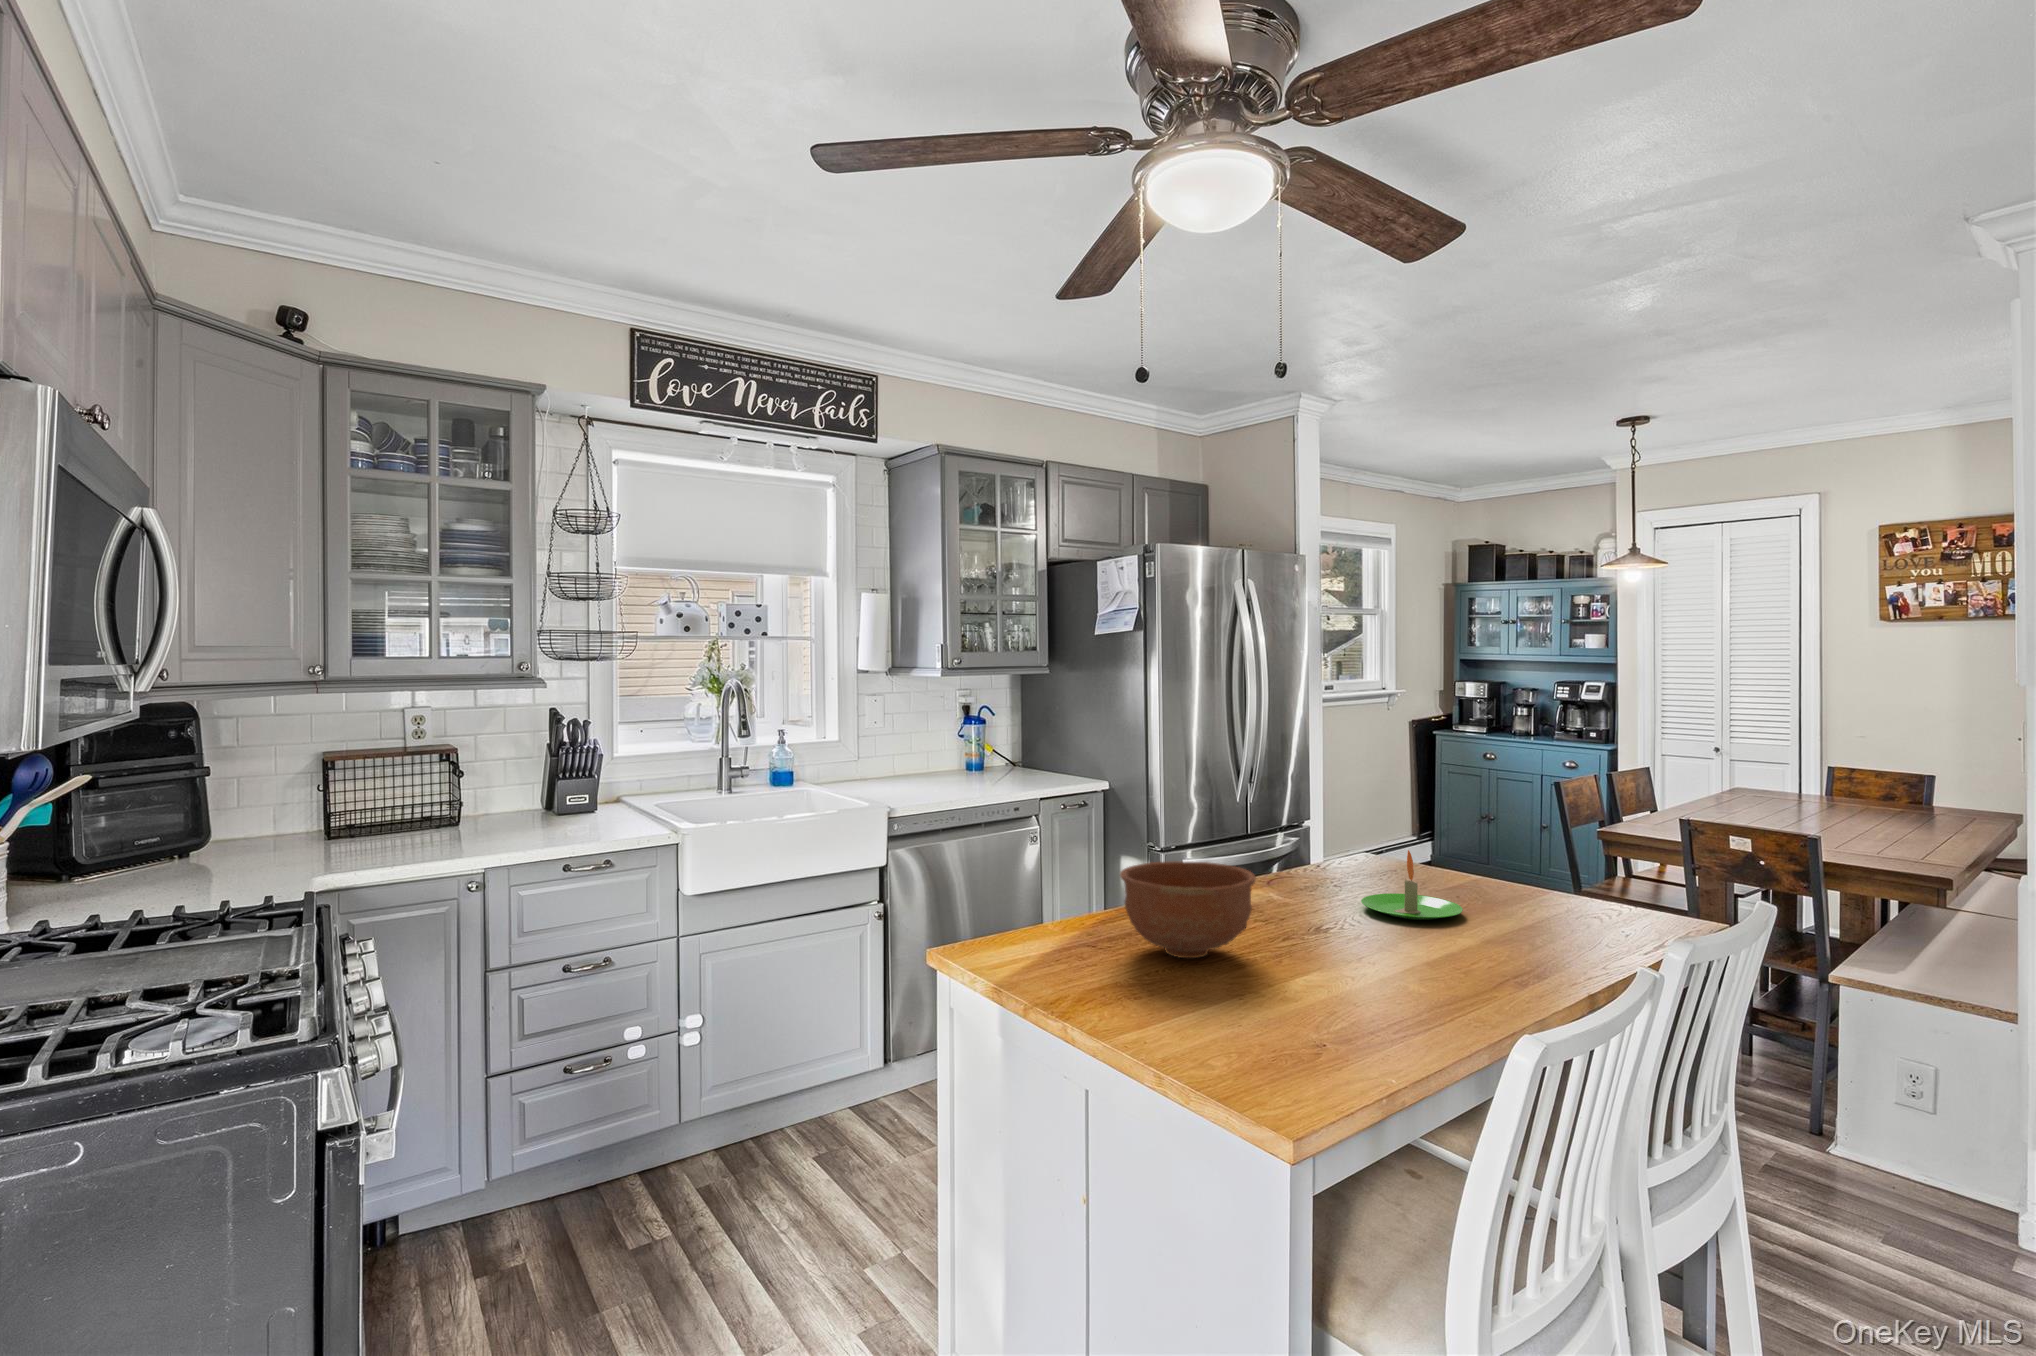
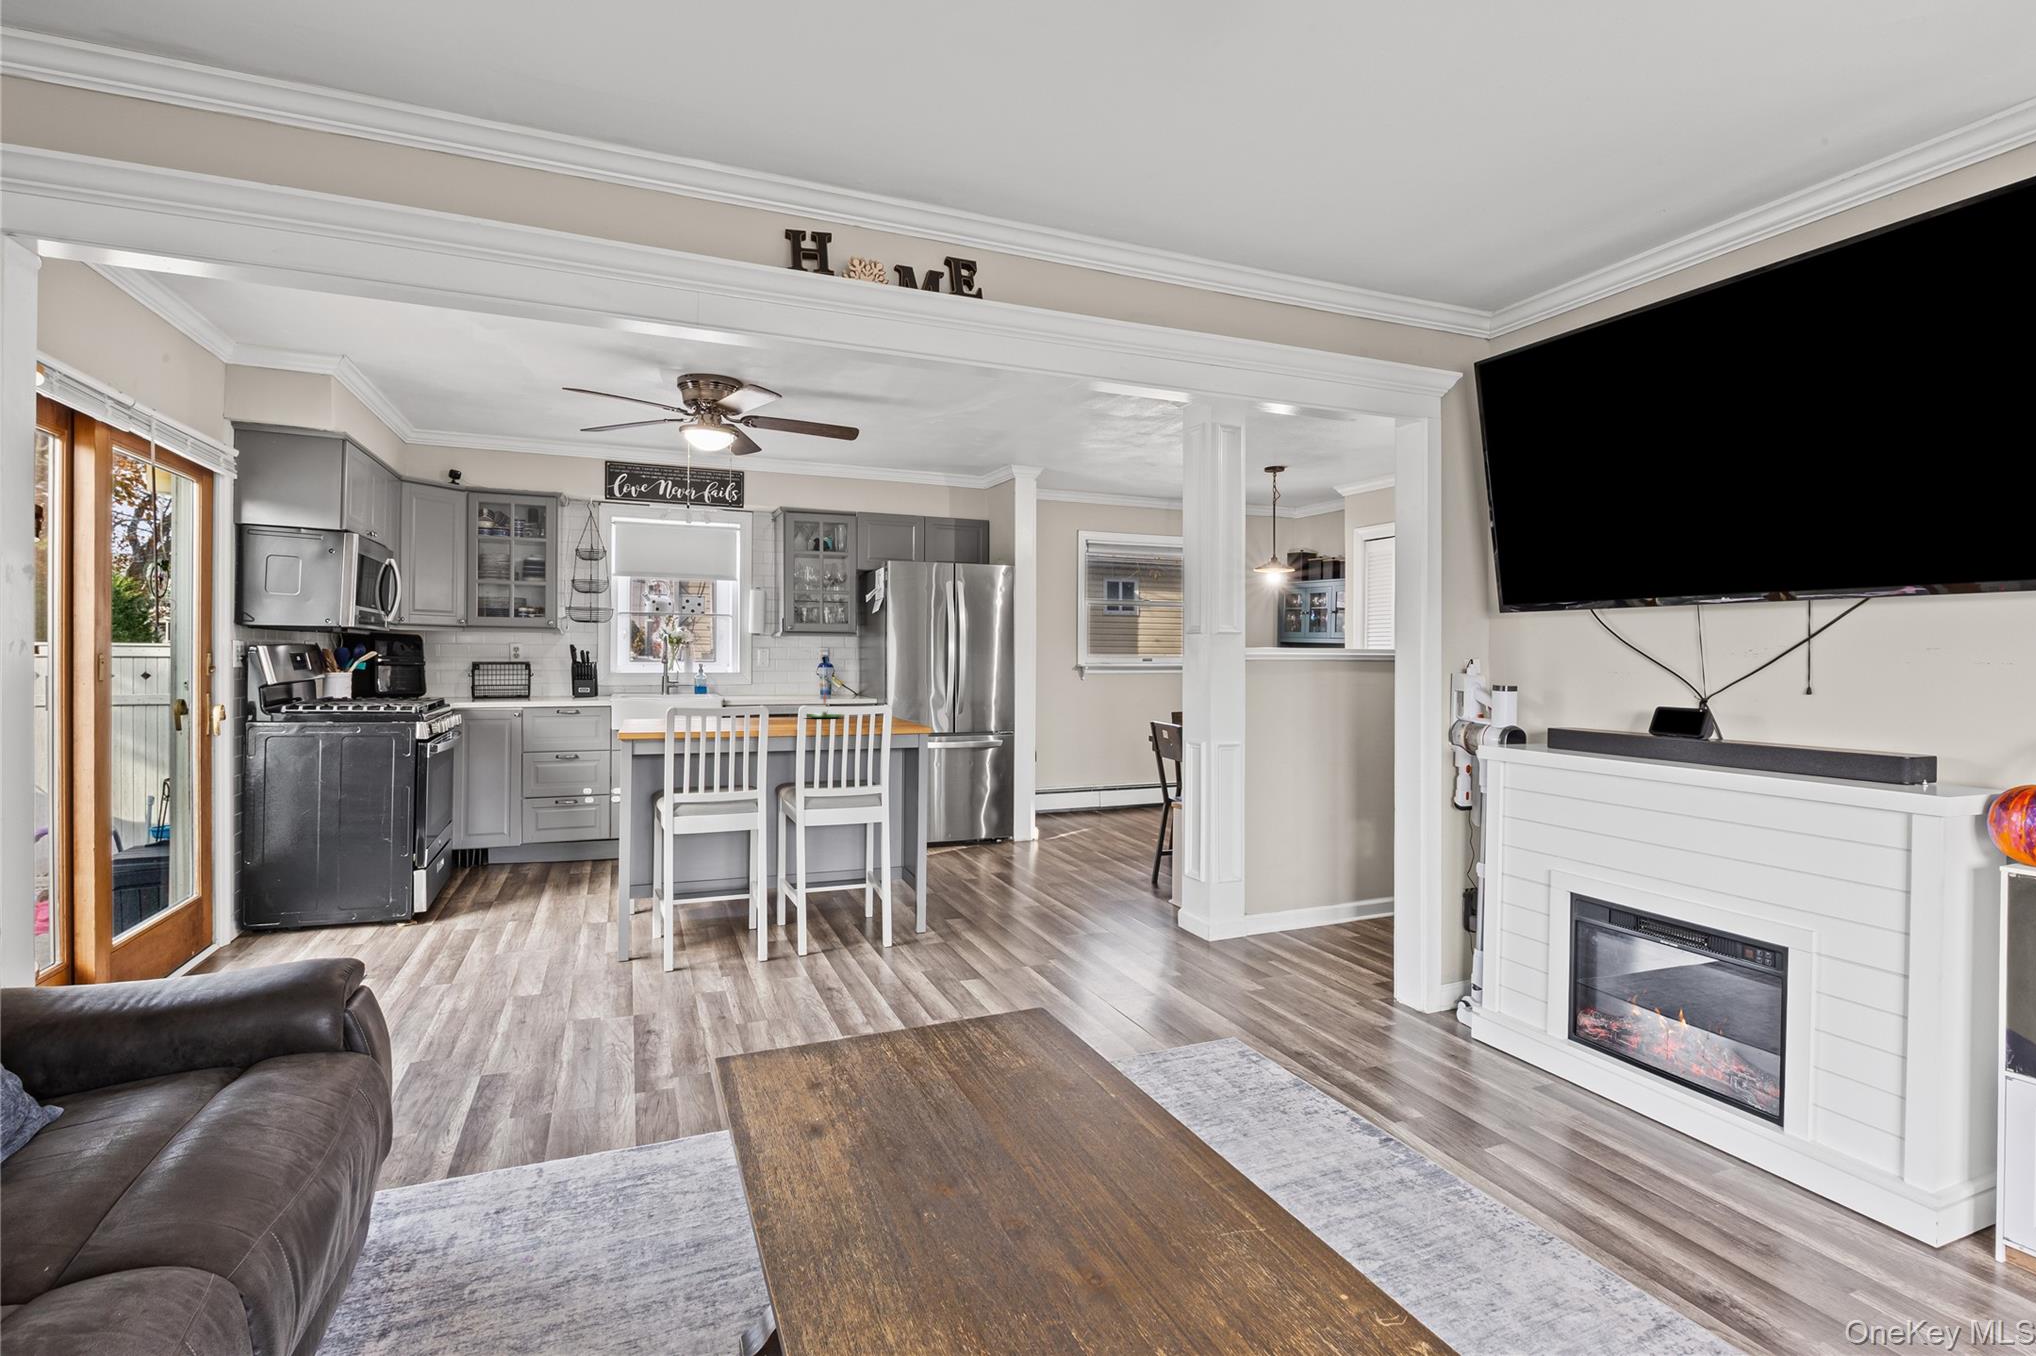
bowl: present [1120,862,1256,958] -> none [680,690,732,719]

